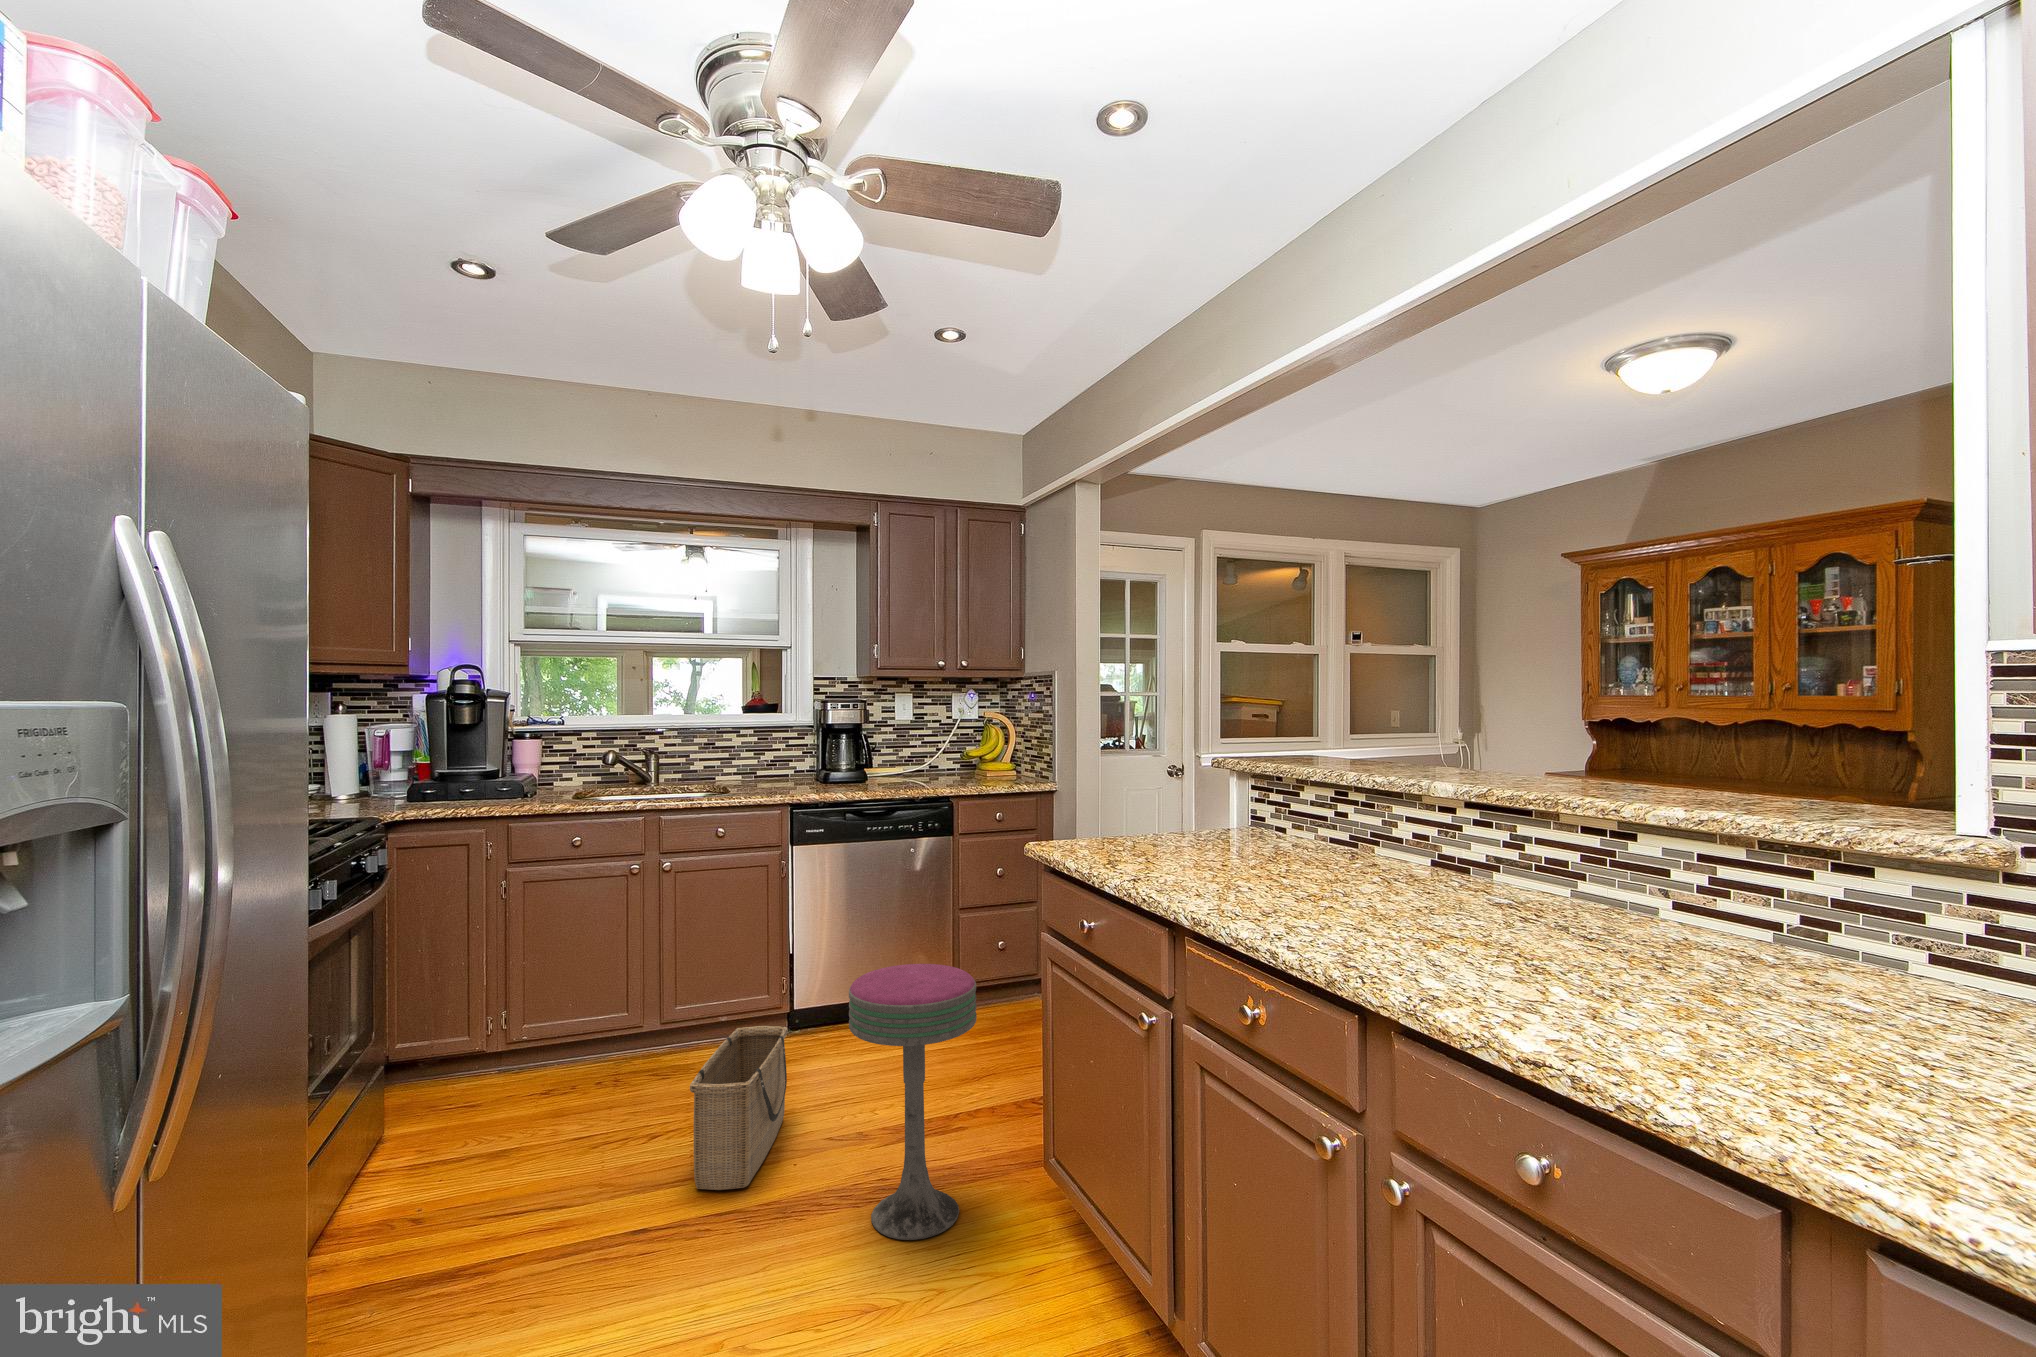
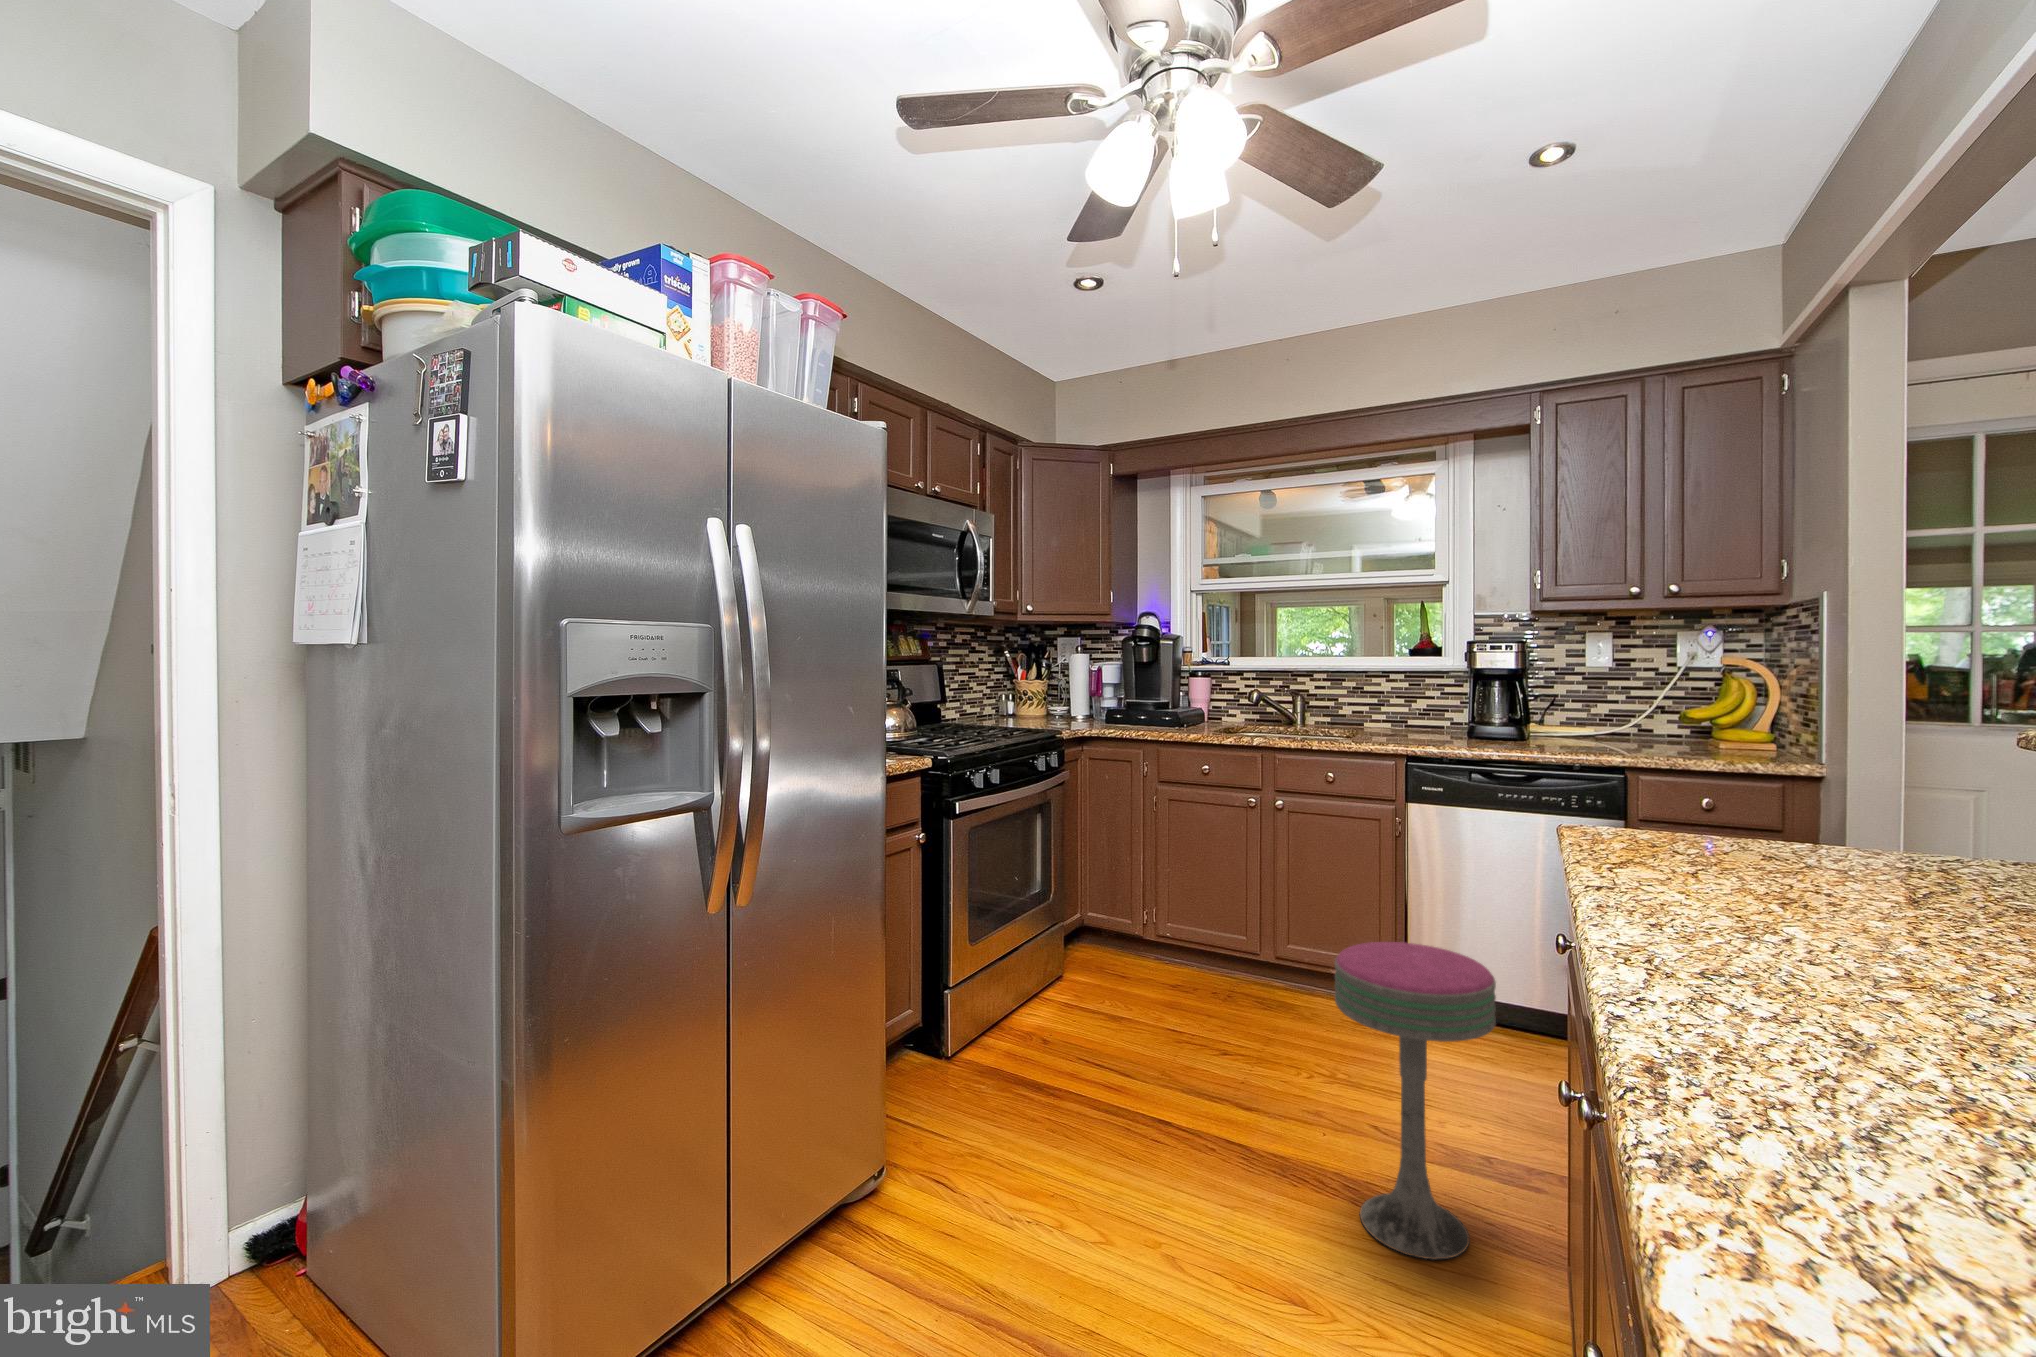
basket: present [690,1026,788,1190] -> none [1220,969,1349,1118]

